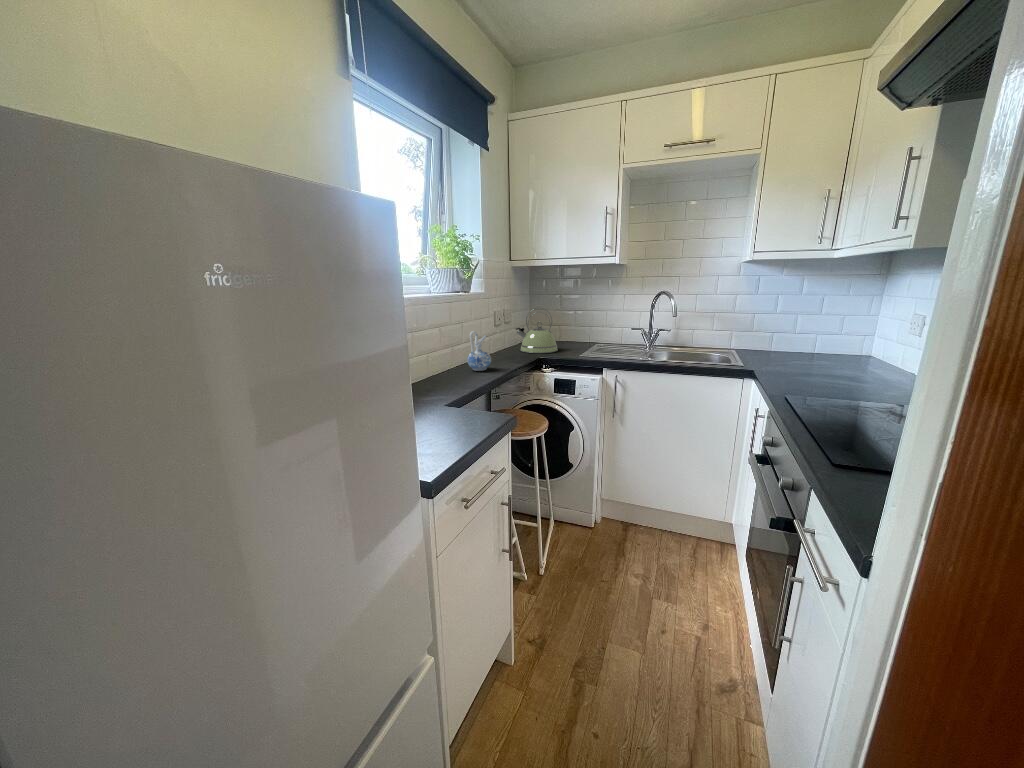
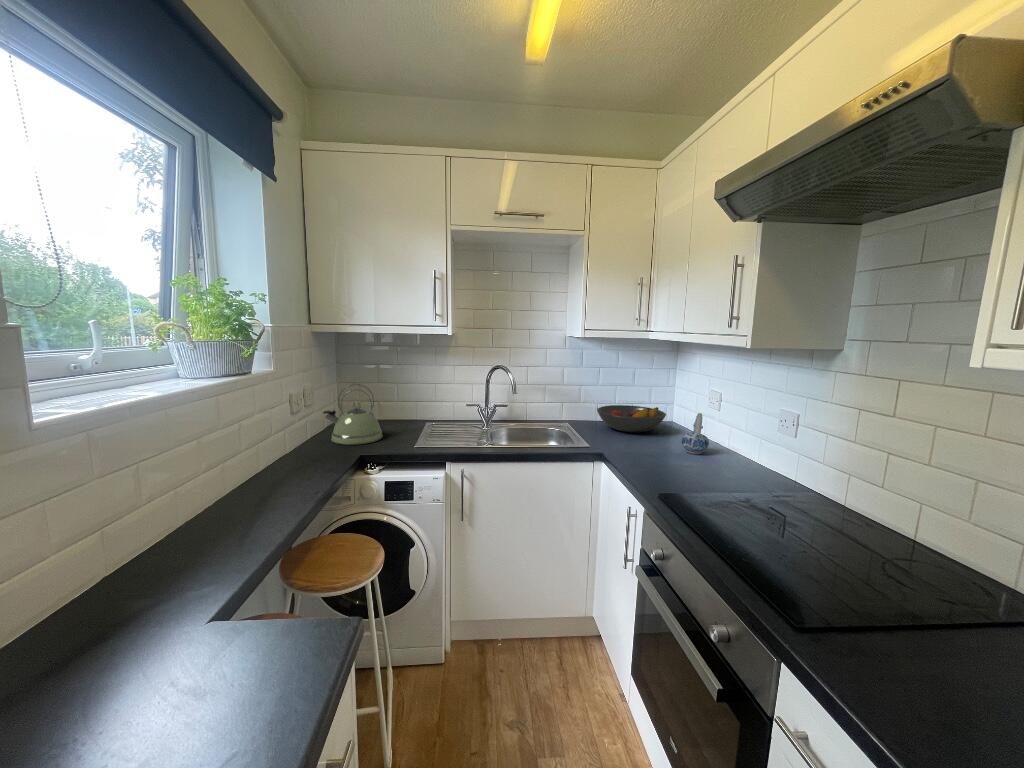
ceramic pitcher: present [467,331,491,371] -> present [682,413,709,454]
fruit bowl: none [766,336,852,361] -> present [597,405,666,432]

